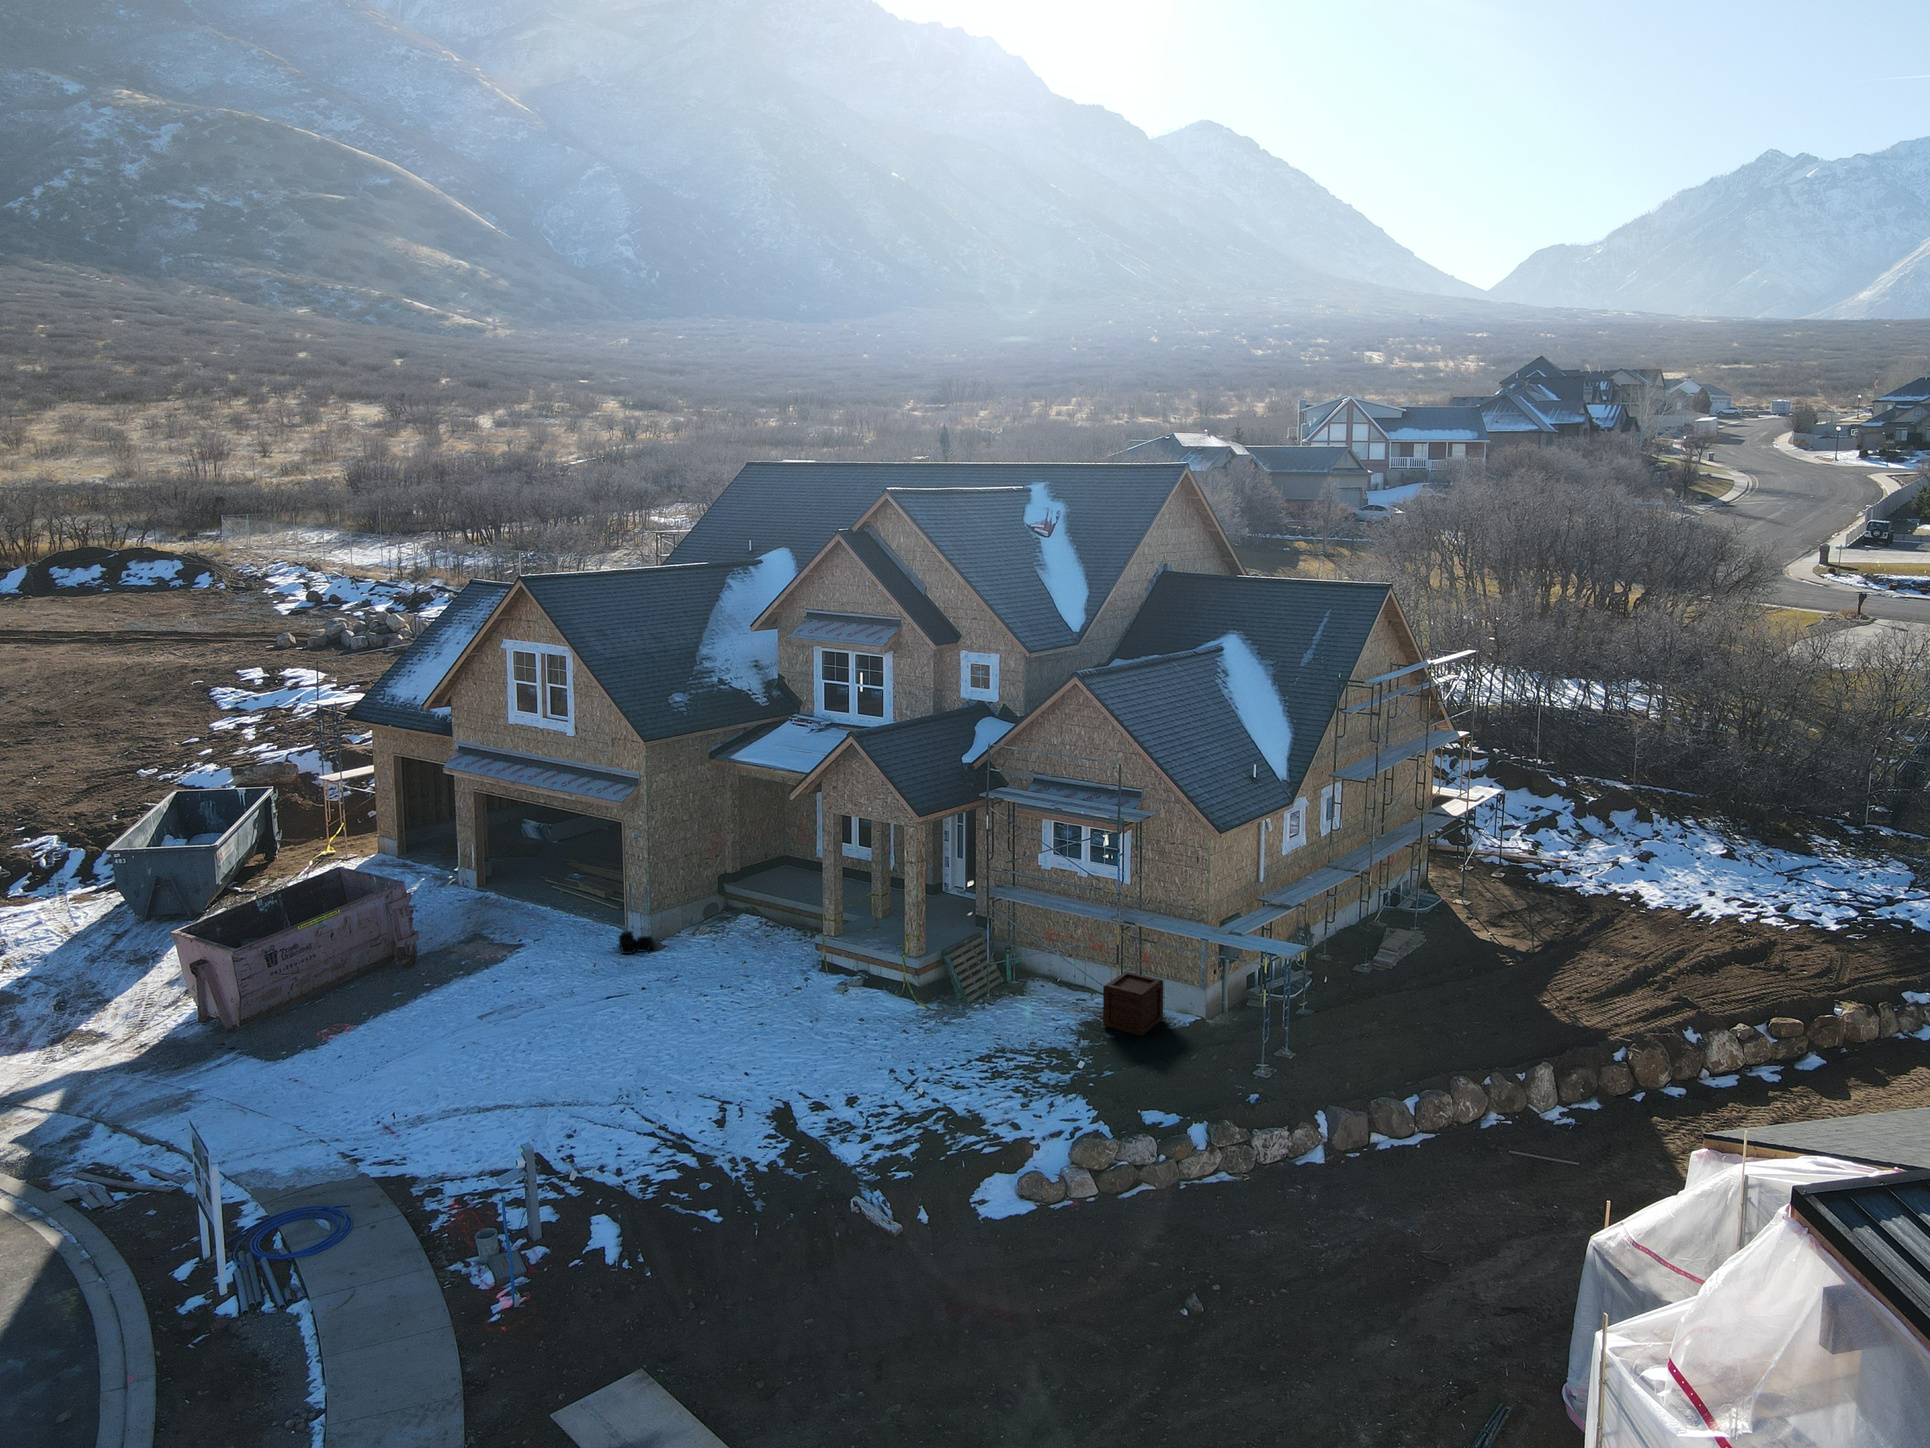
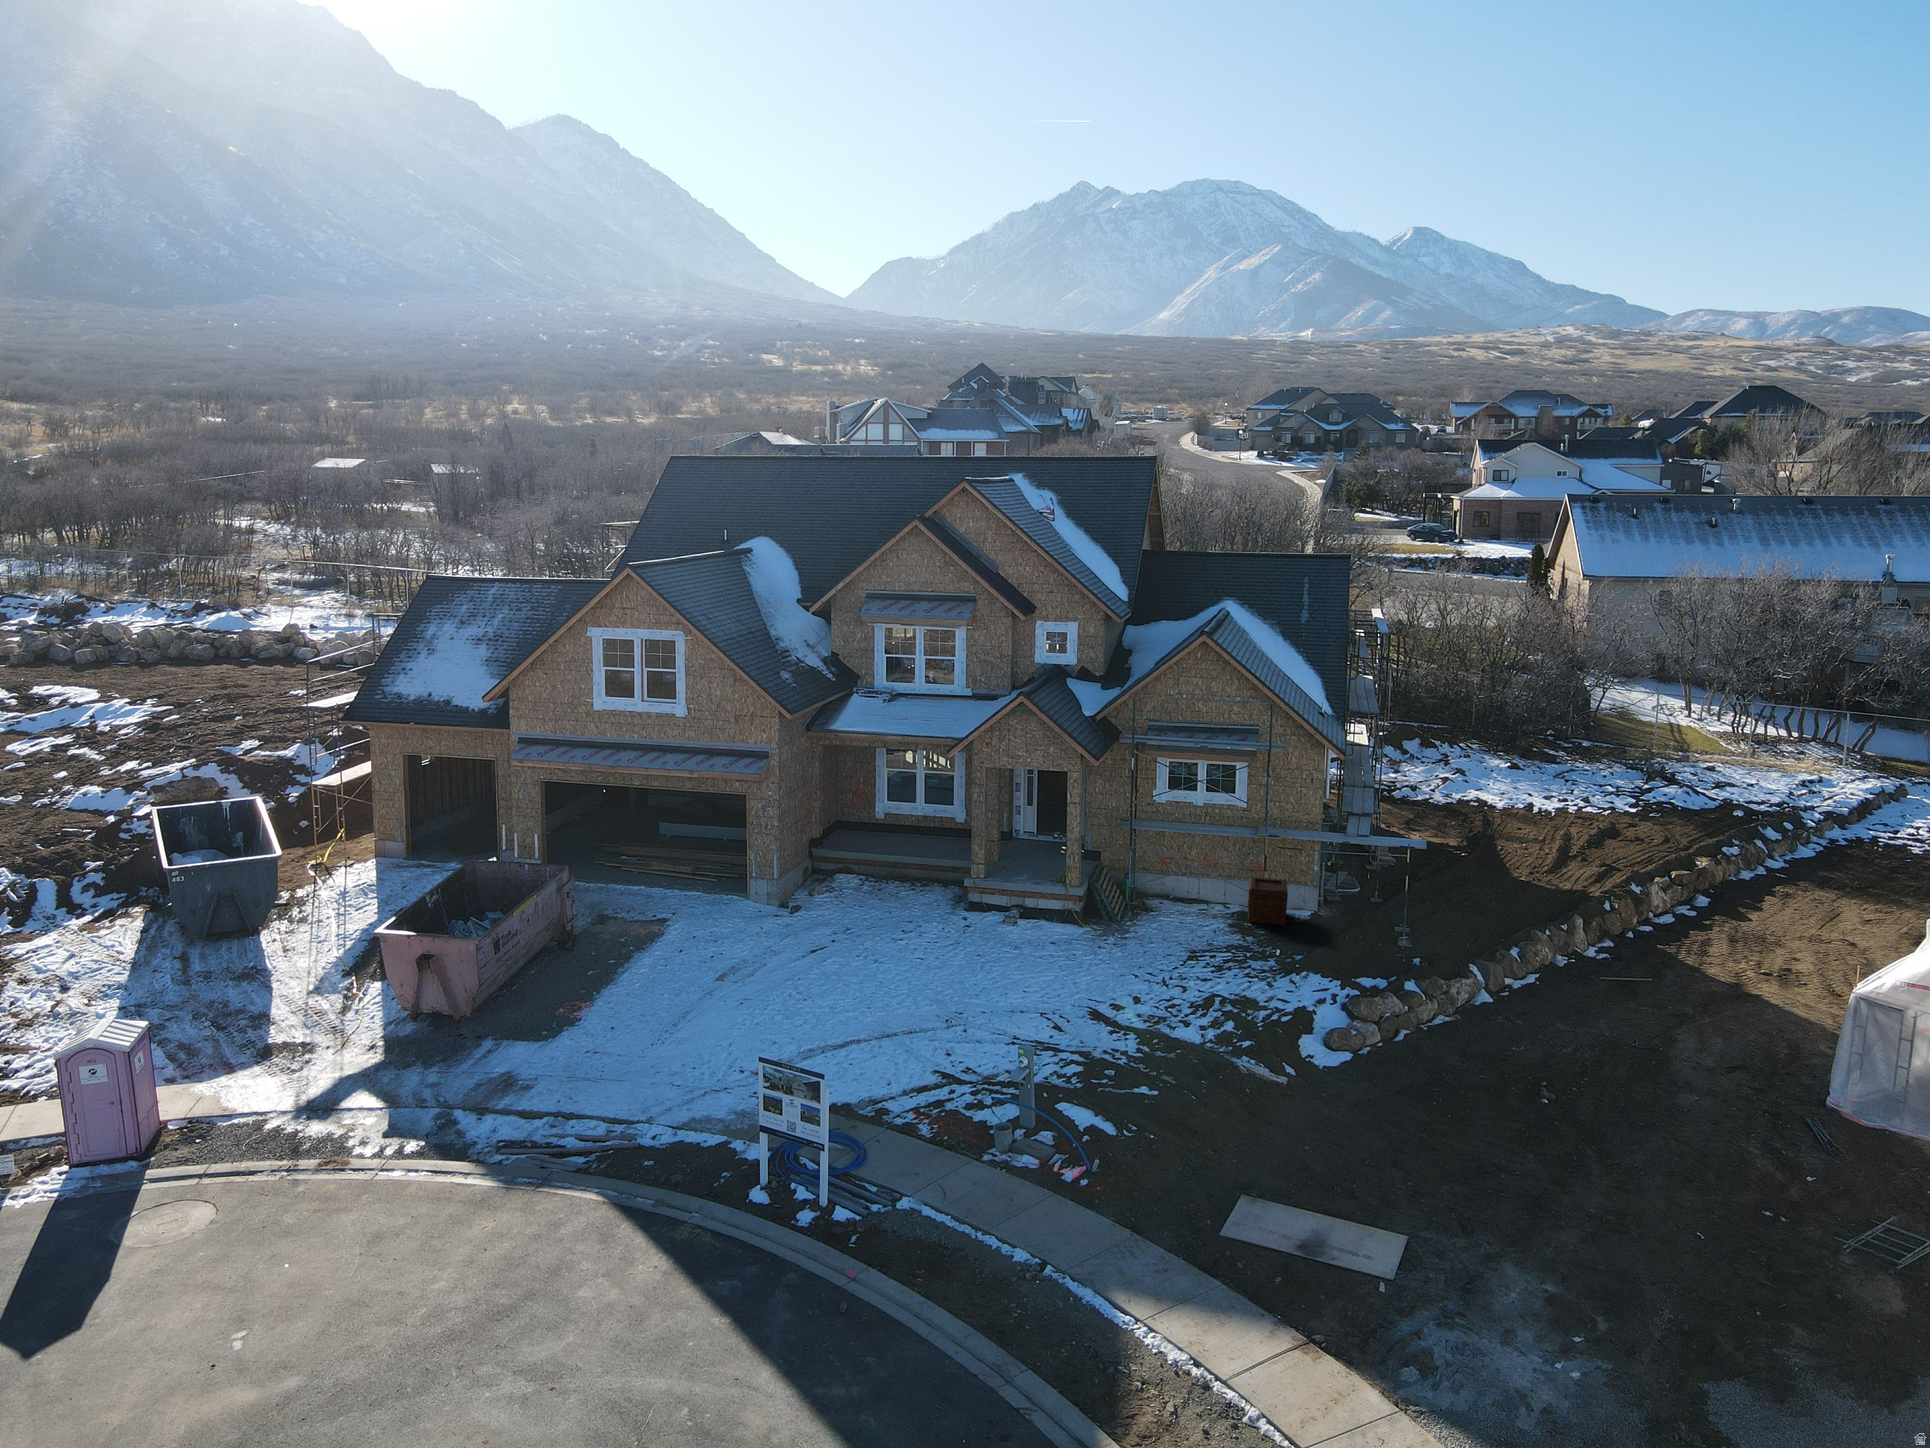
storage bin: present [618,931,655,954] -> none [762,895,800,915]

